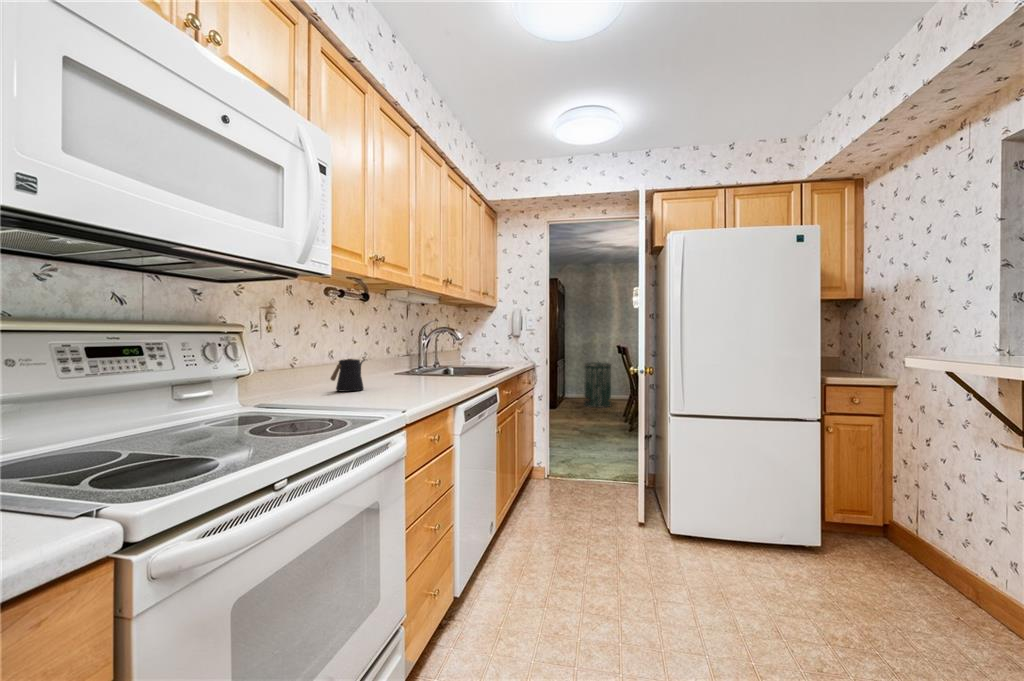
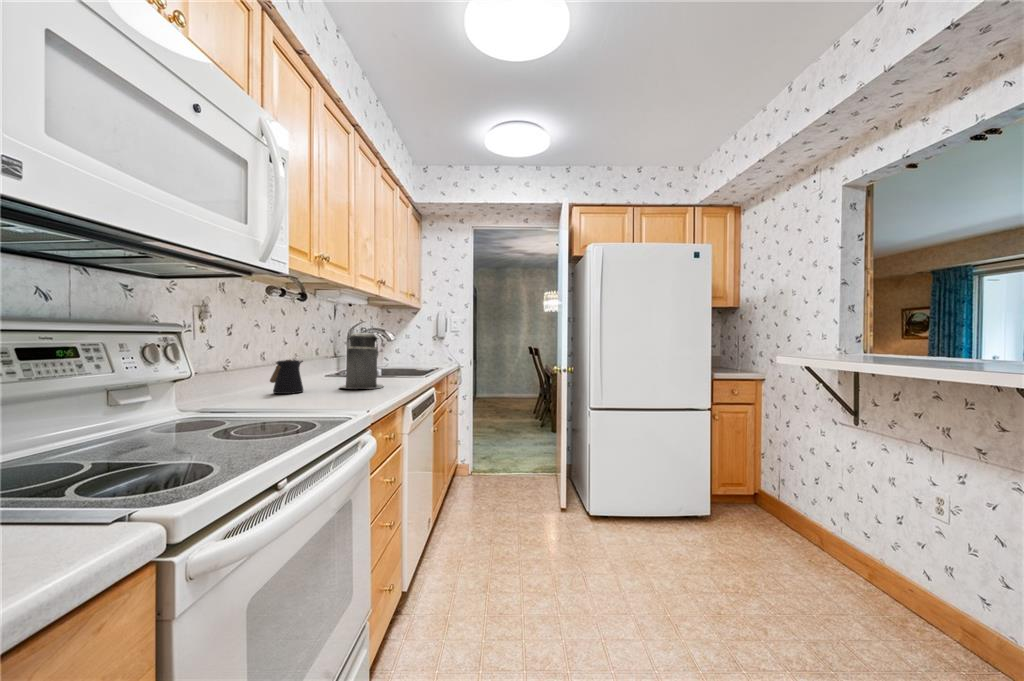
canister: none [397,327,440,388] -> present [339,327,383,389]
trash can: present [584,361,612,407] -> none [496,360,524,404]

